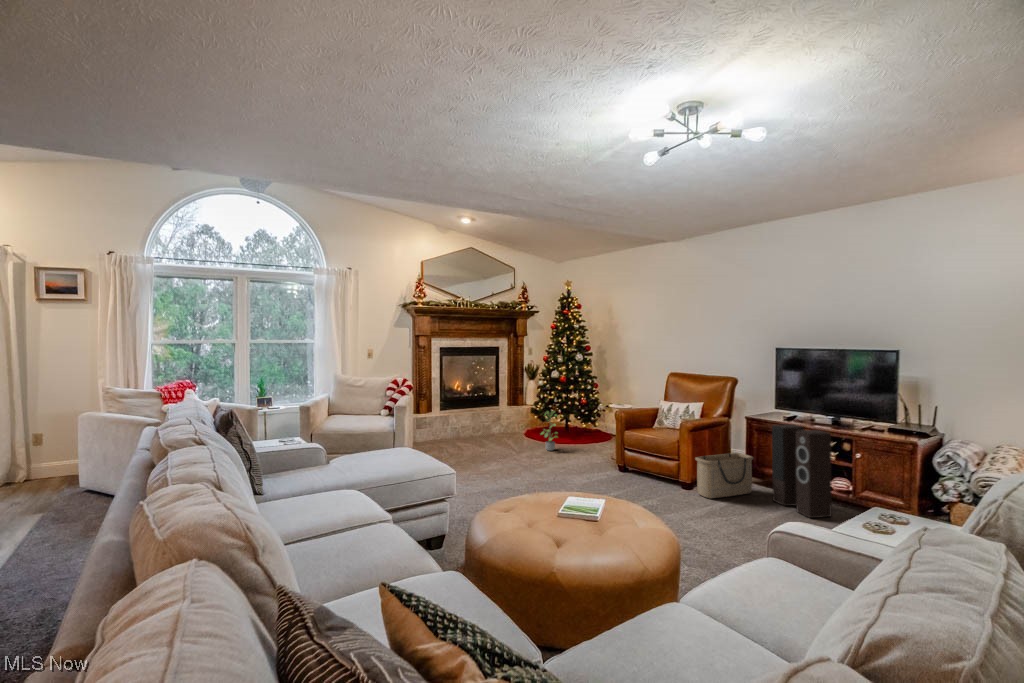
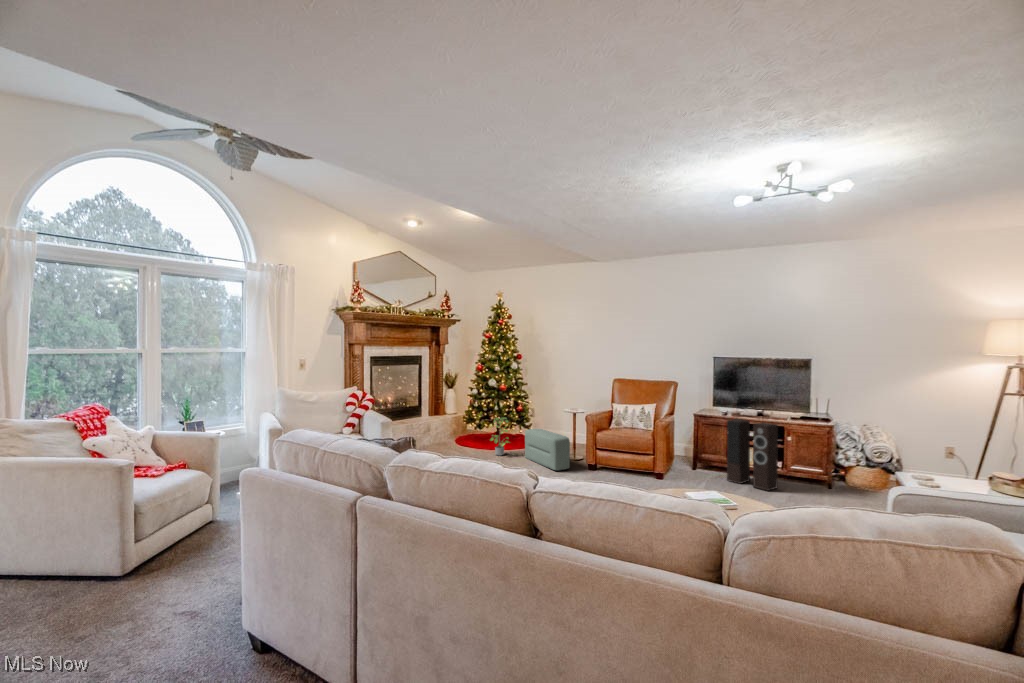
pouf: none [571,425,602,470] -> present [525,429,570,470]
basket: present [695,453,753,498] -> none [671,444,707,484]

